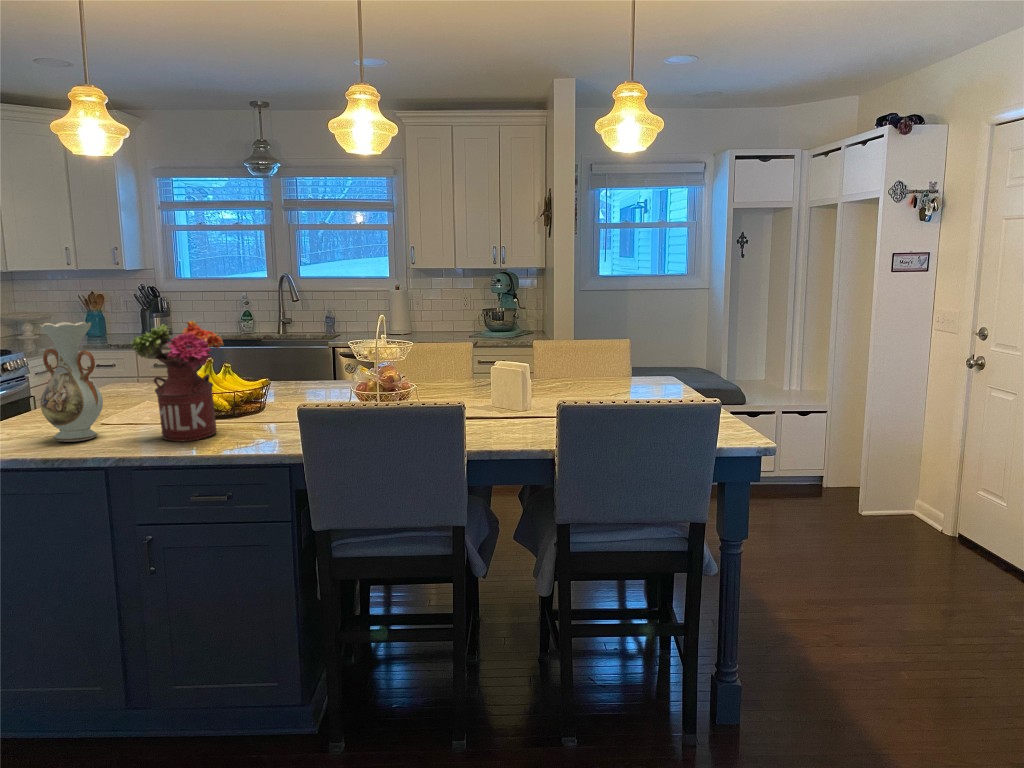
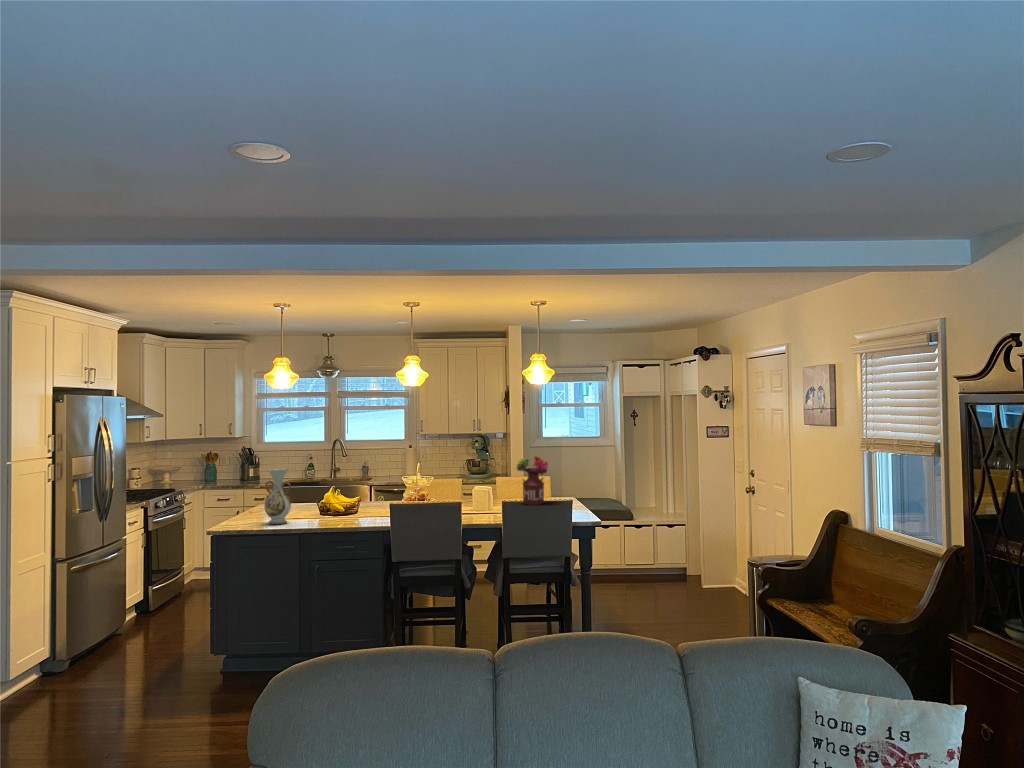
flower arrangement: present [131,321,223,442] -> present [517,456,548,505]

